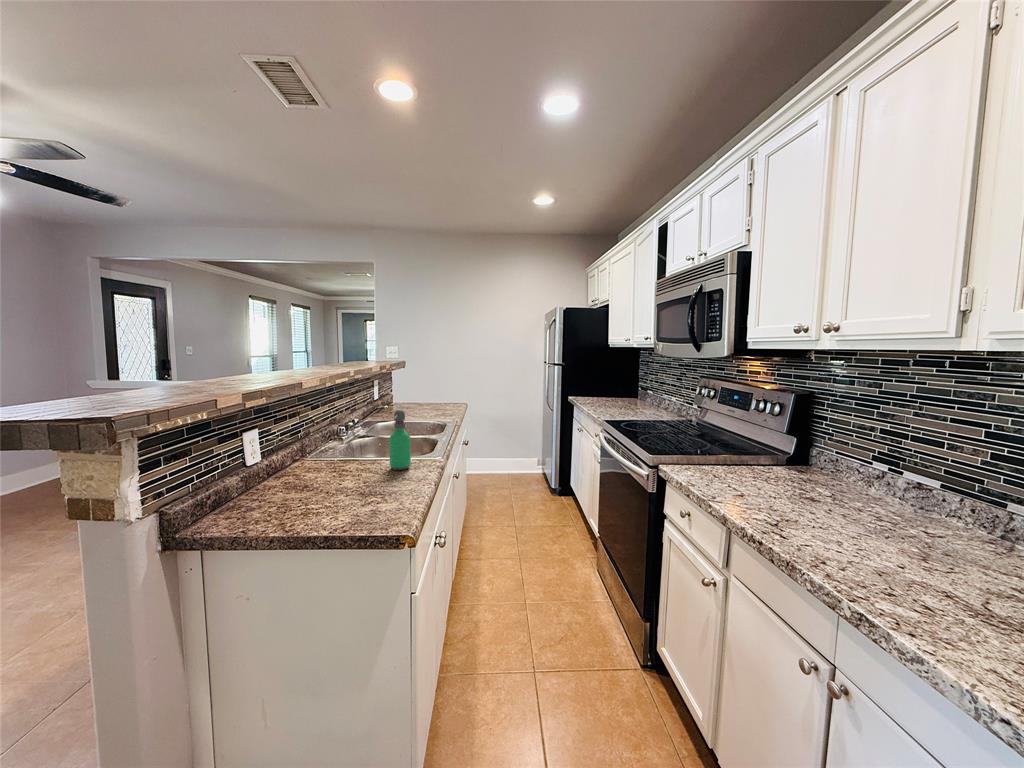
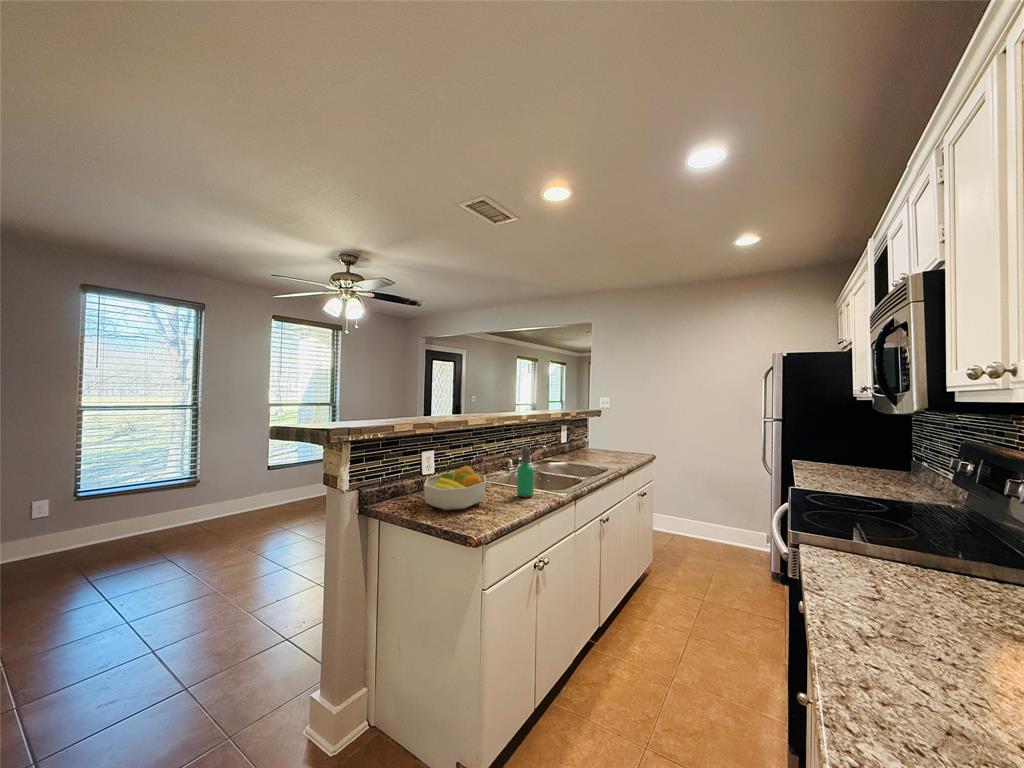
fruit bowl: none [273,443,367,509] -> present [424,466,486,510]

